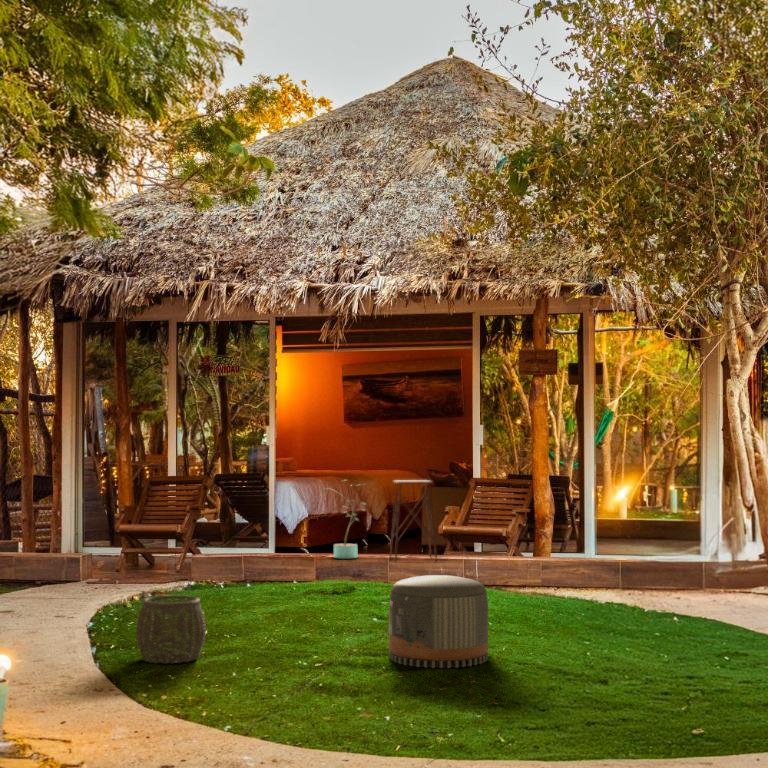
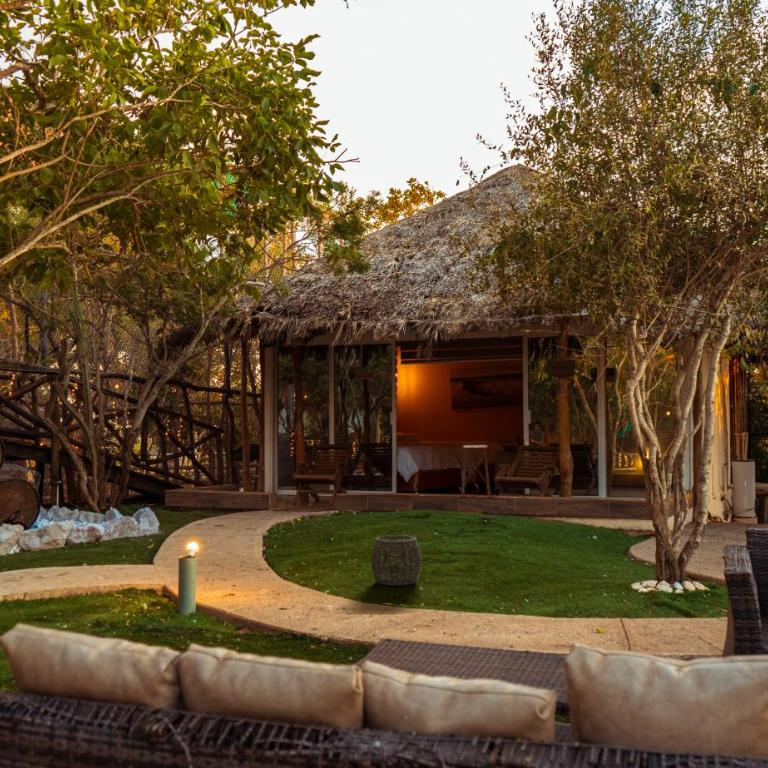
potted plant: present [327,480,367,559] -> none [418,446,447,496]
pouf: present [389,575,488,668] -> none [435,502,497,558]
woven basket: present [136,595,206,664] -> present [371,535,421,586]

